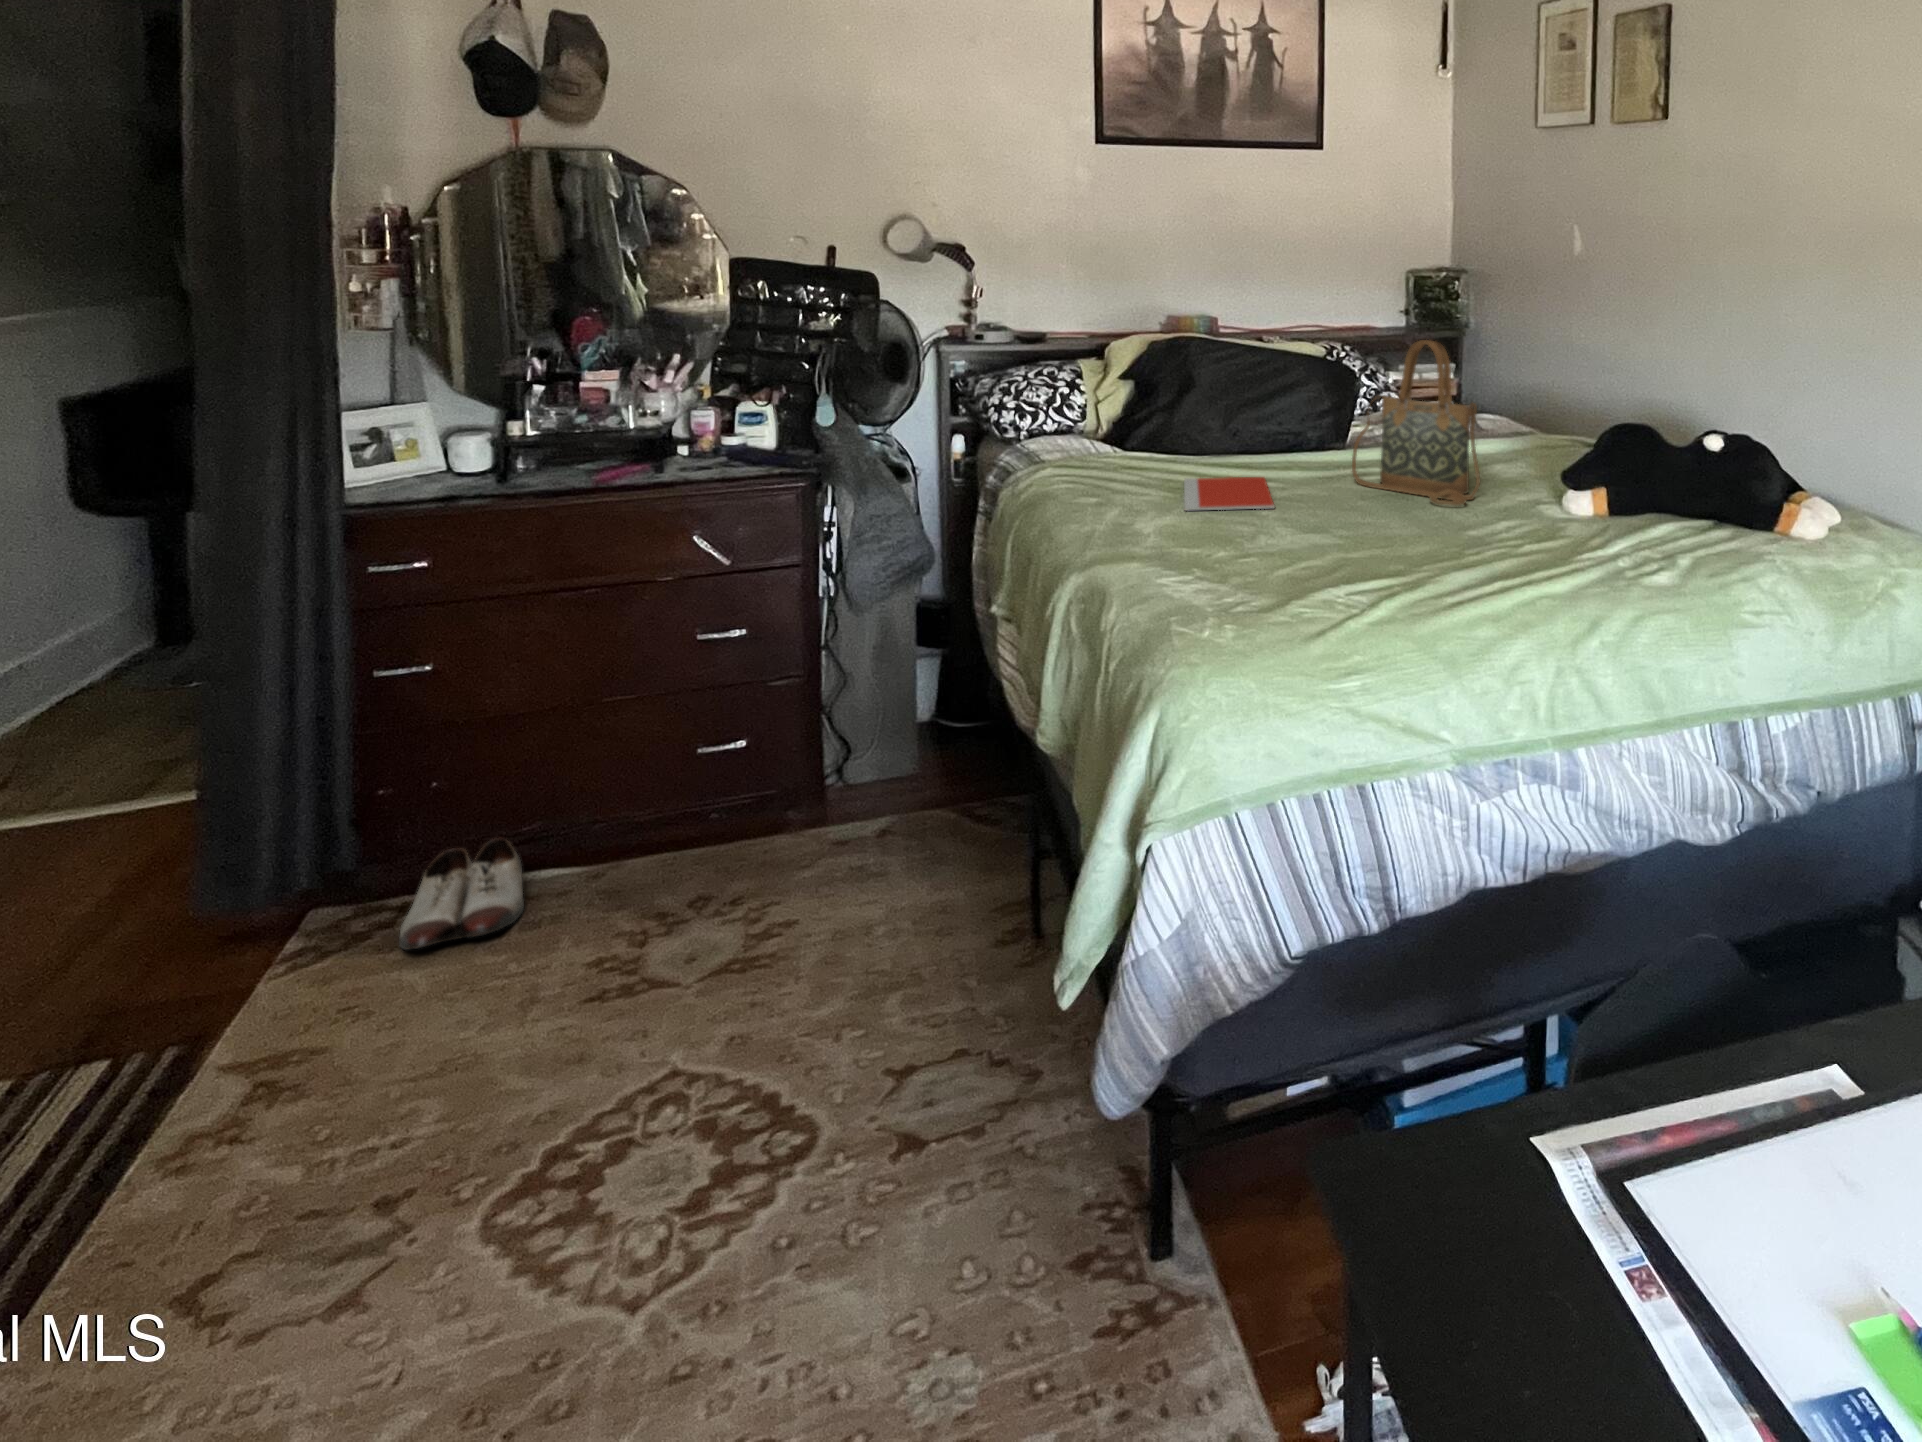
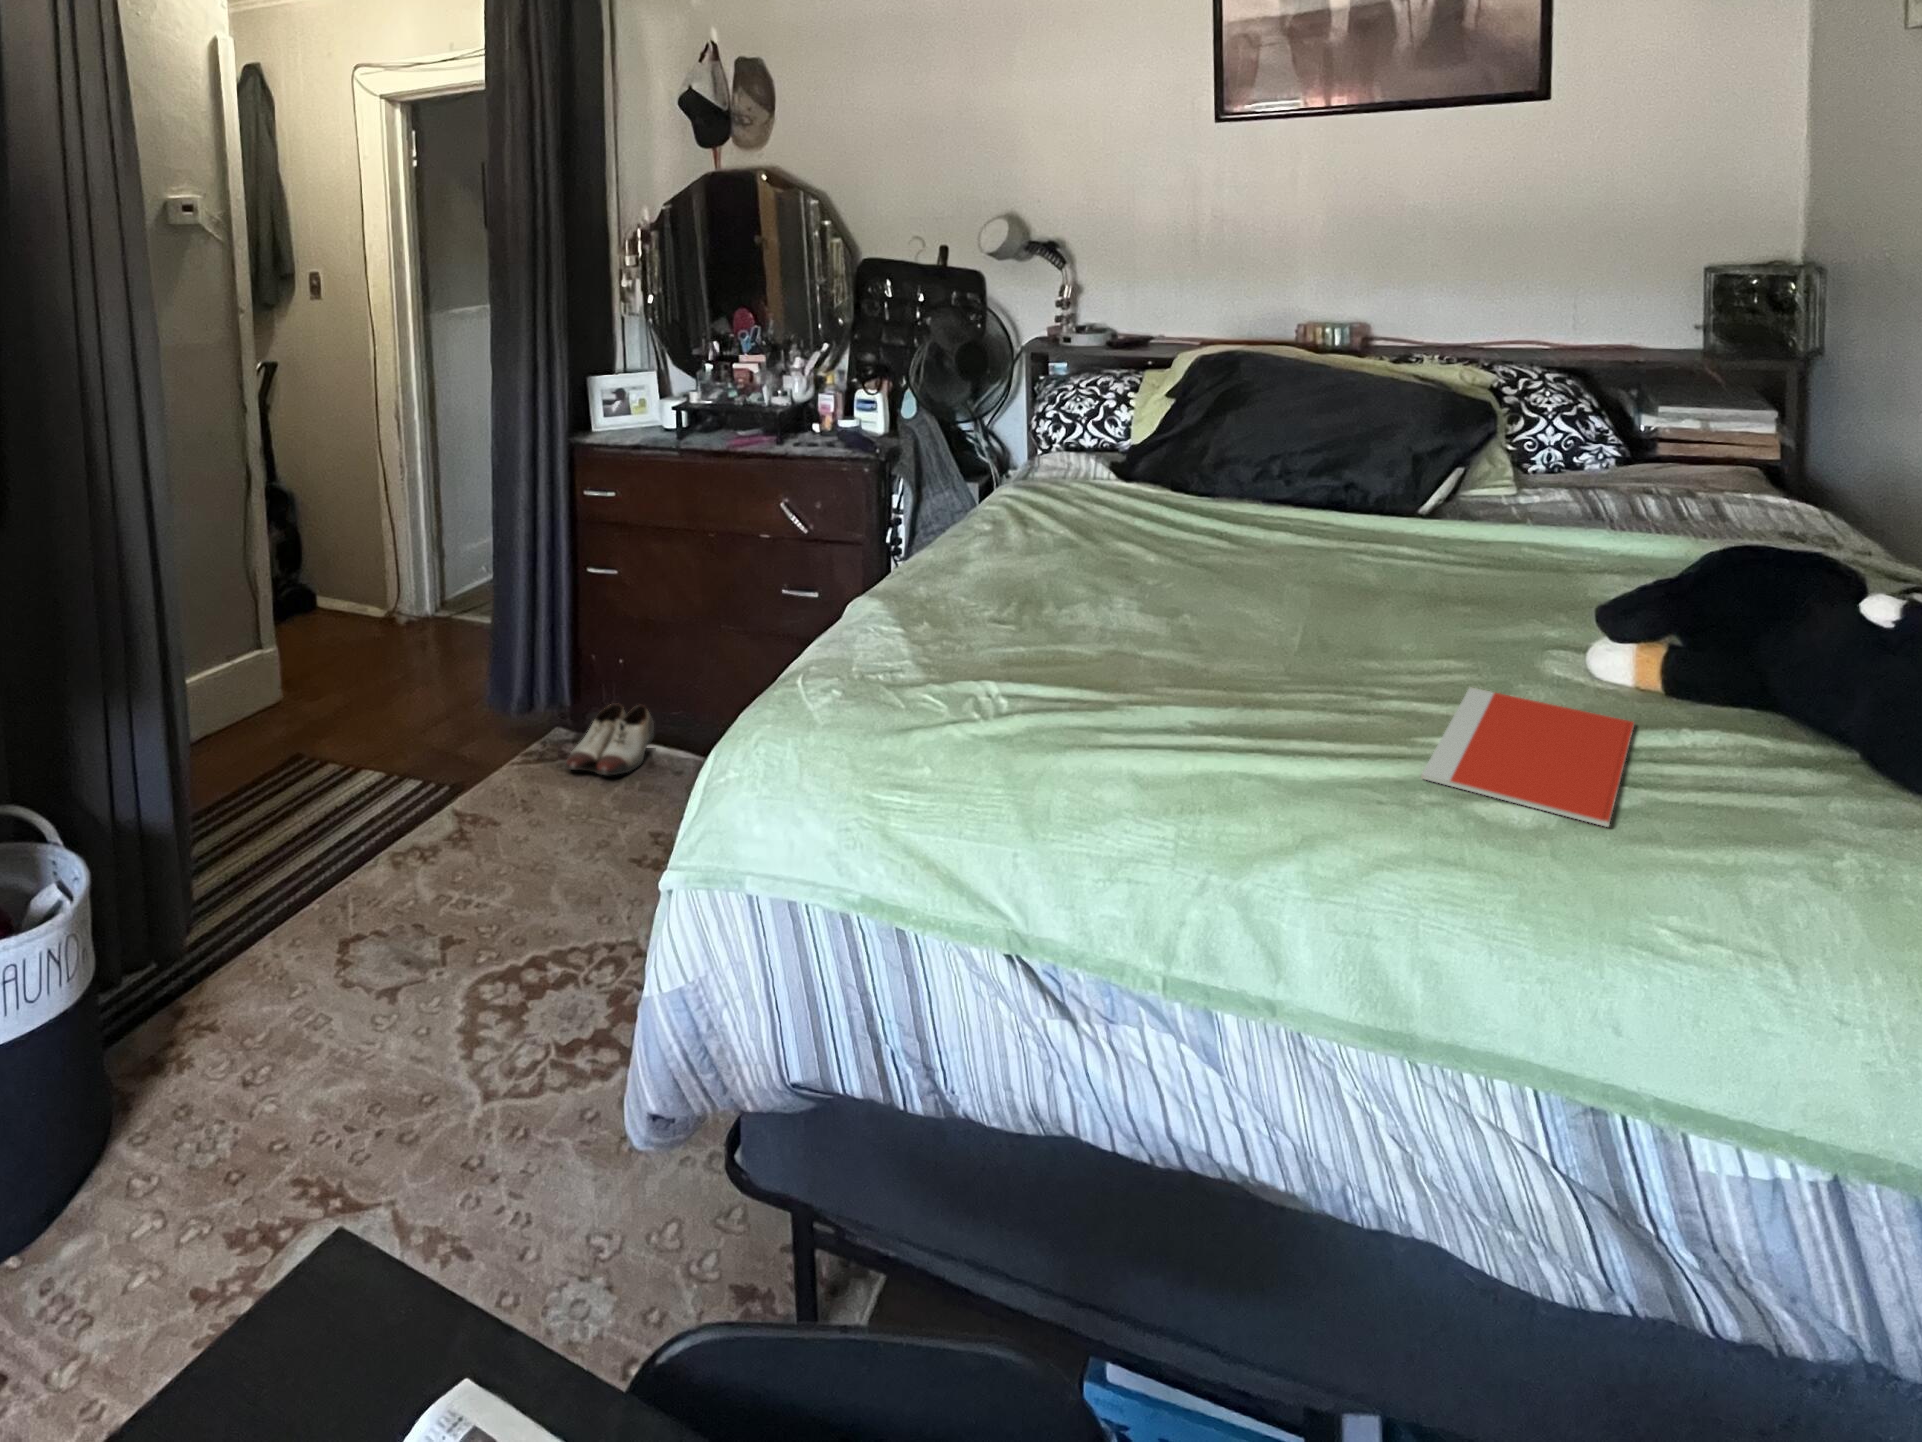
handbag: present [1352,340,1480,506] -> none [1348,412,1502,657]
notebook: present [1184,477,1274,511] -> present [1421,688,1634,827]

